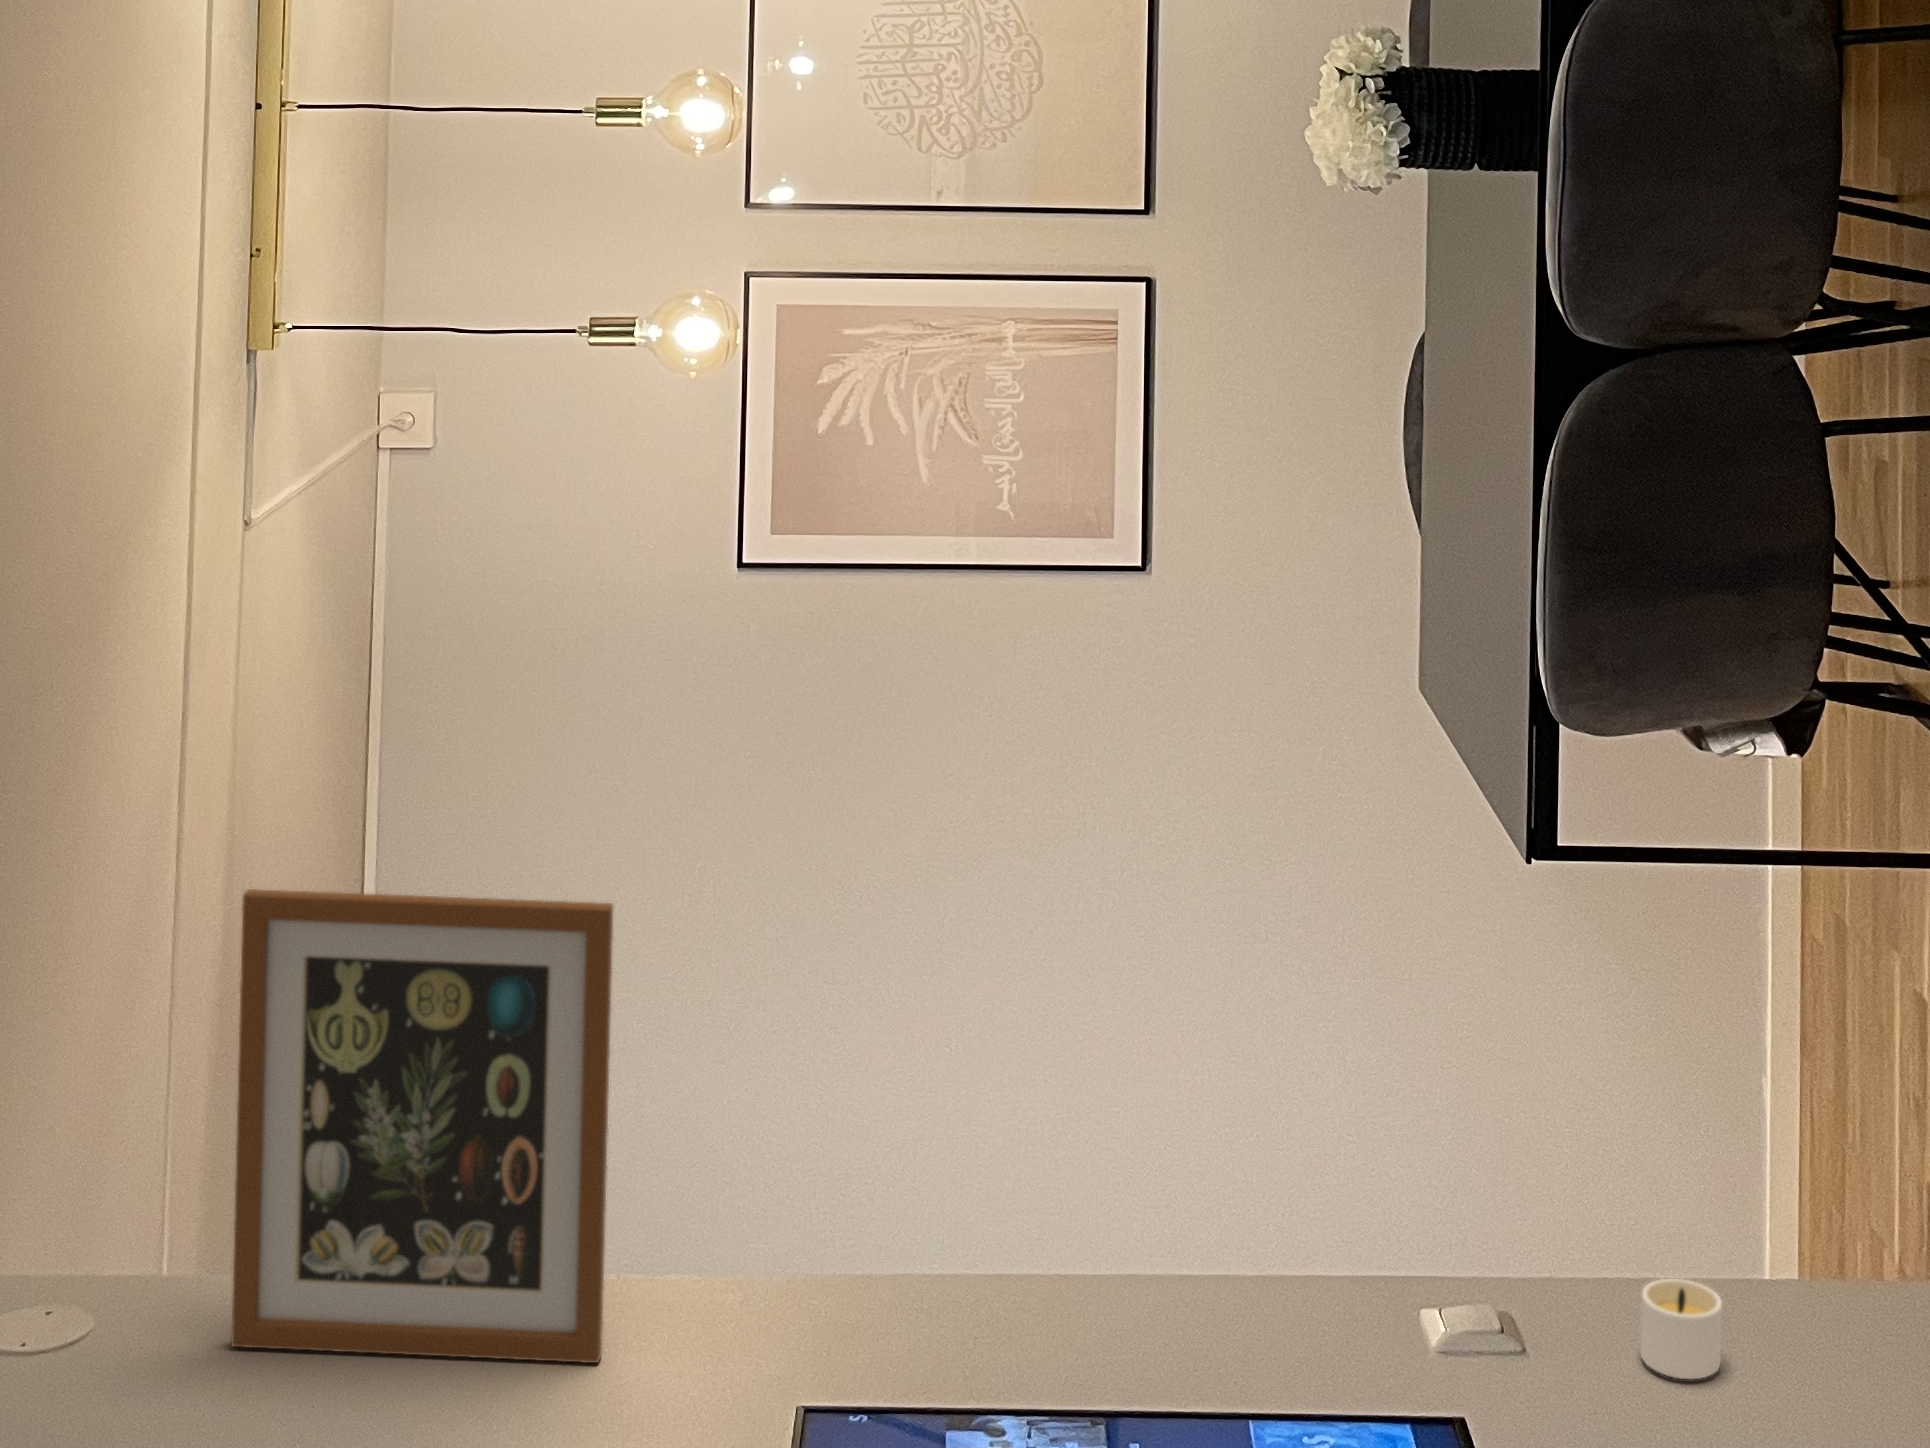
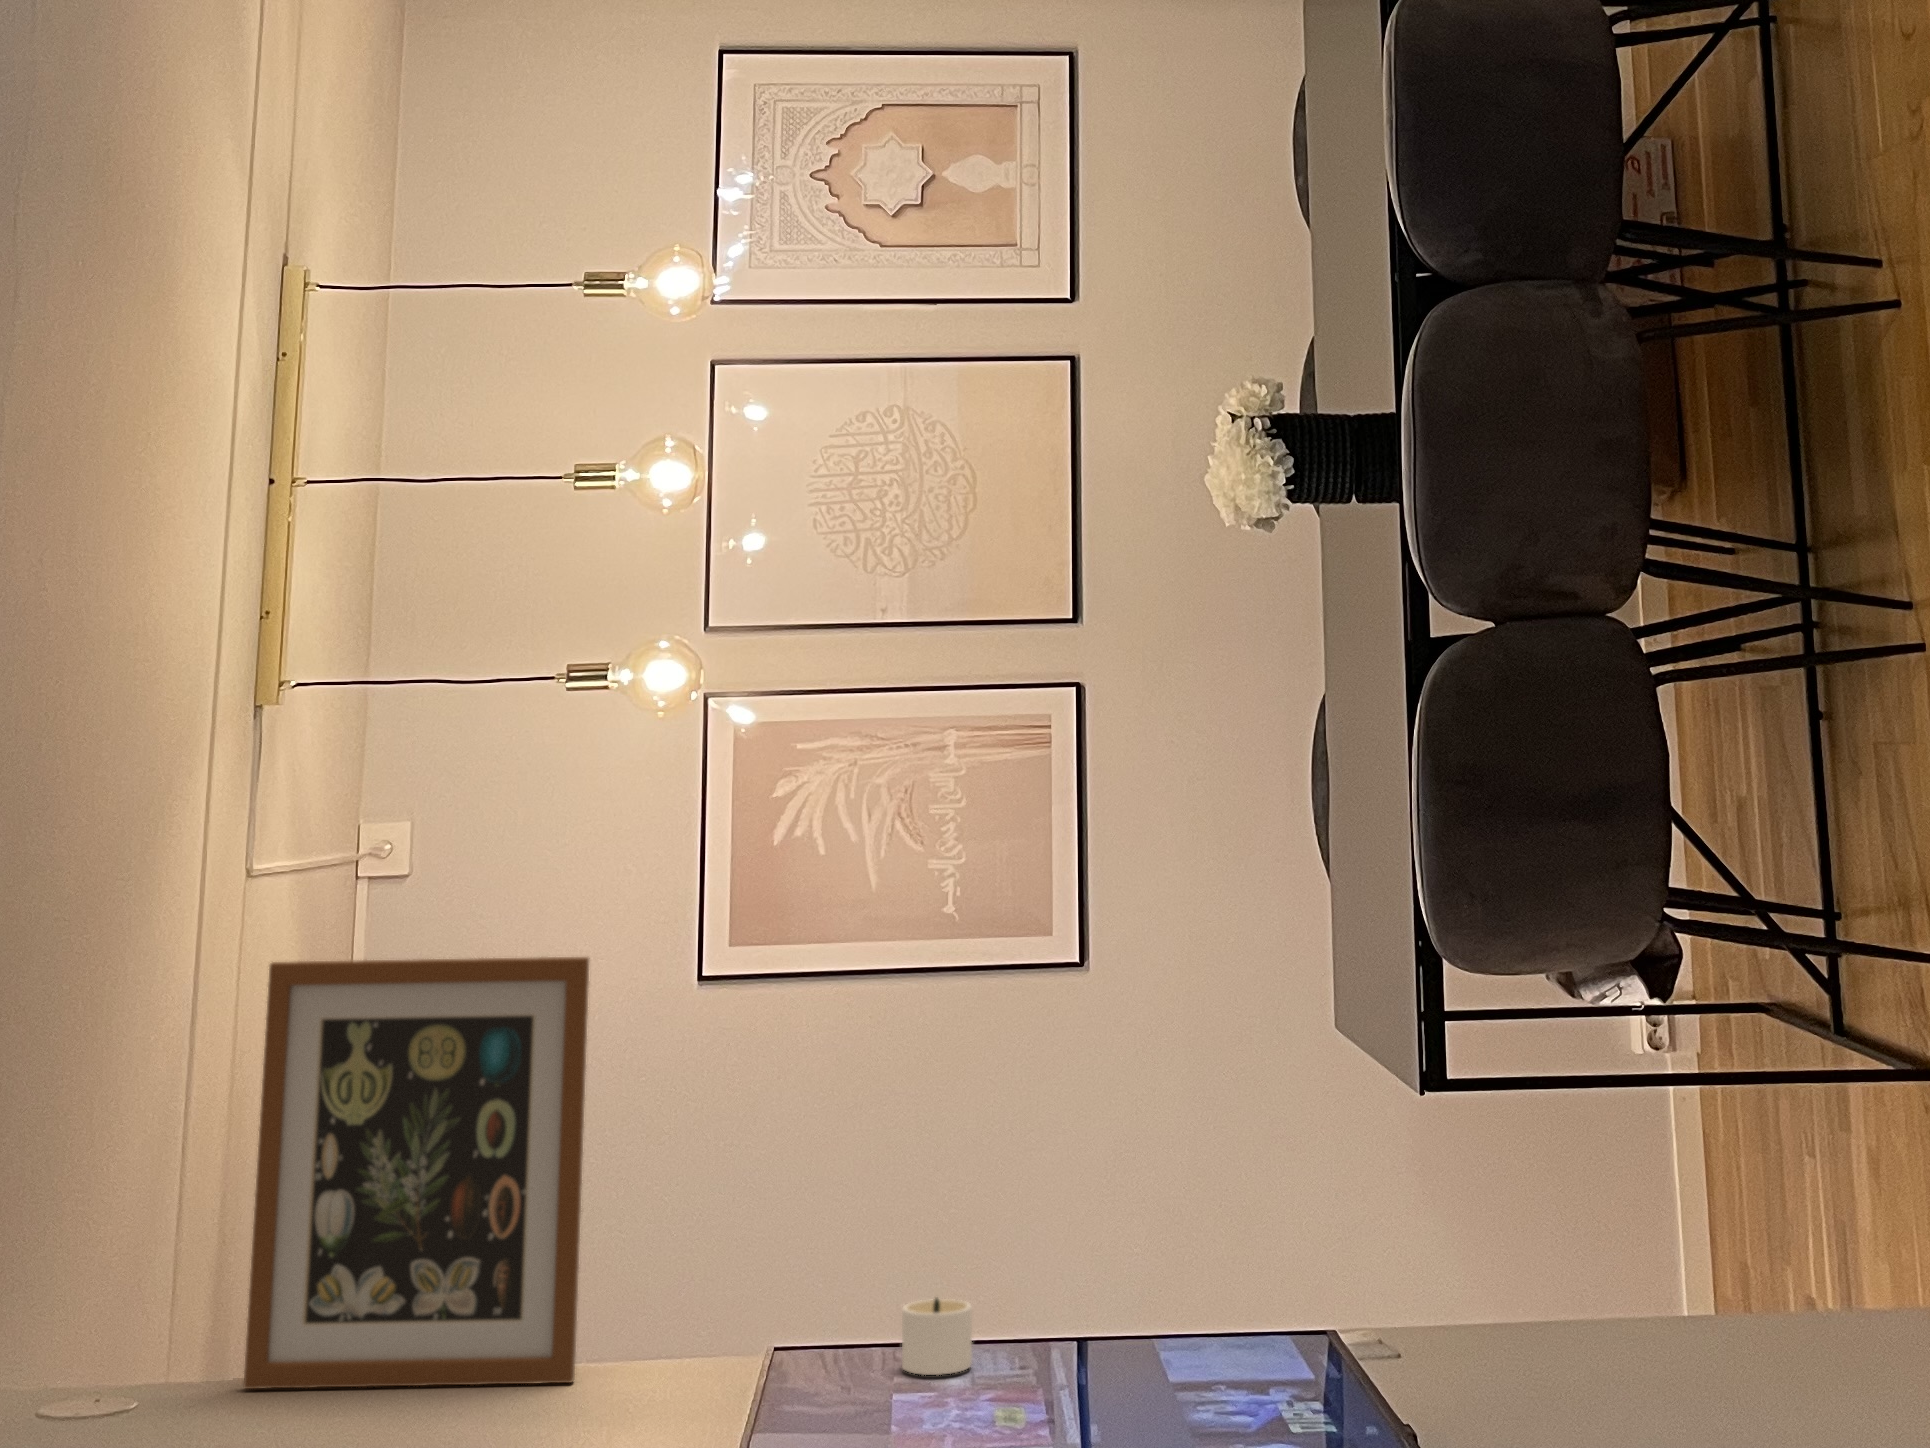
candle: present [1640,1279,1722,1379] -> present [902,1298,972,1375]

